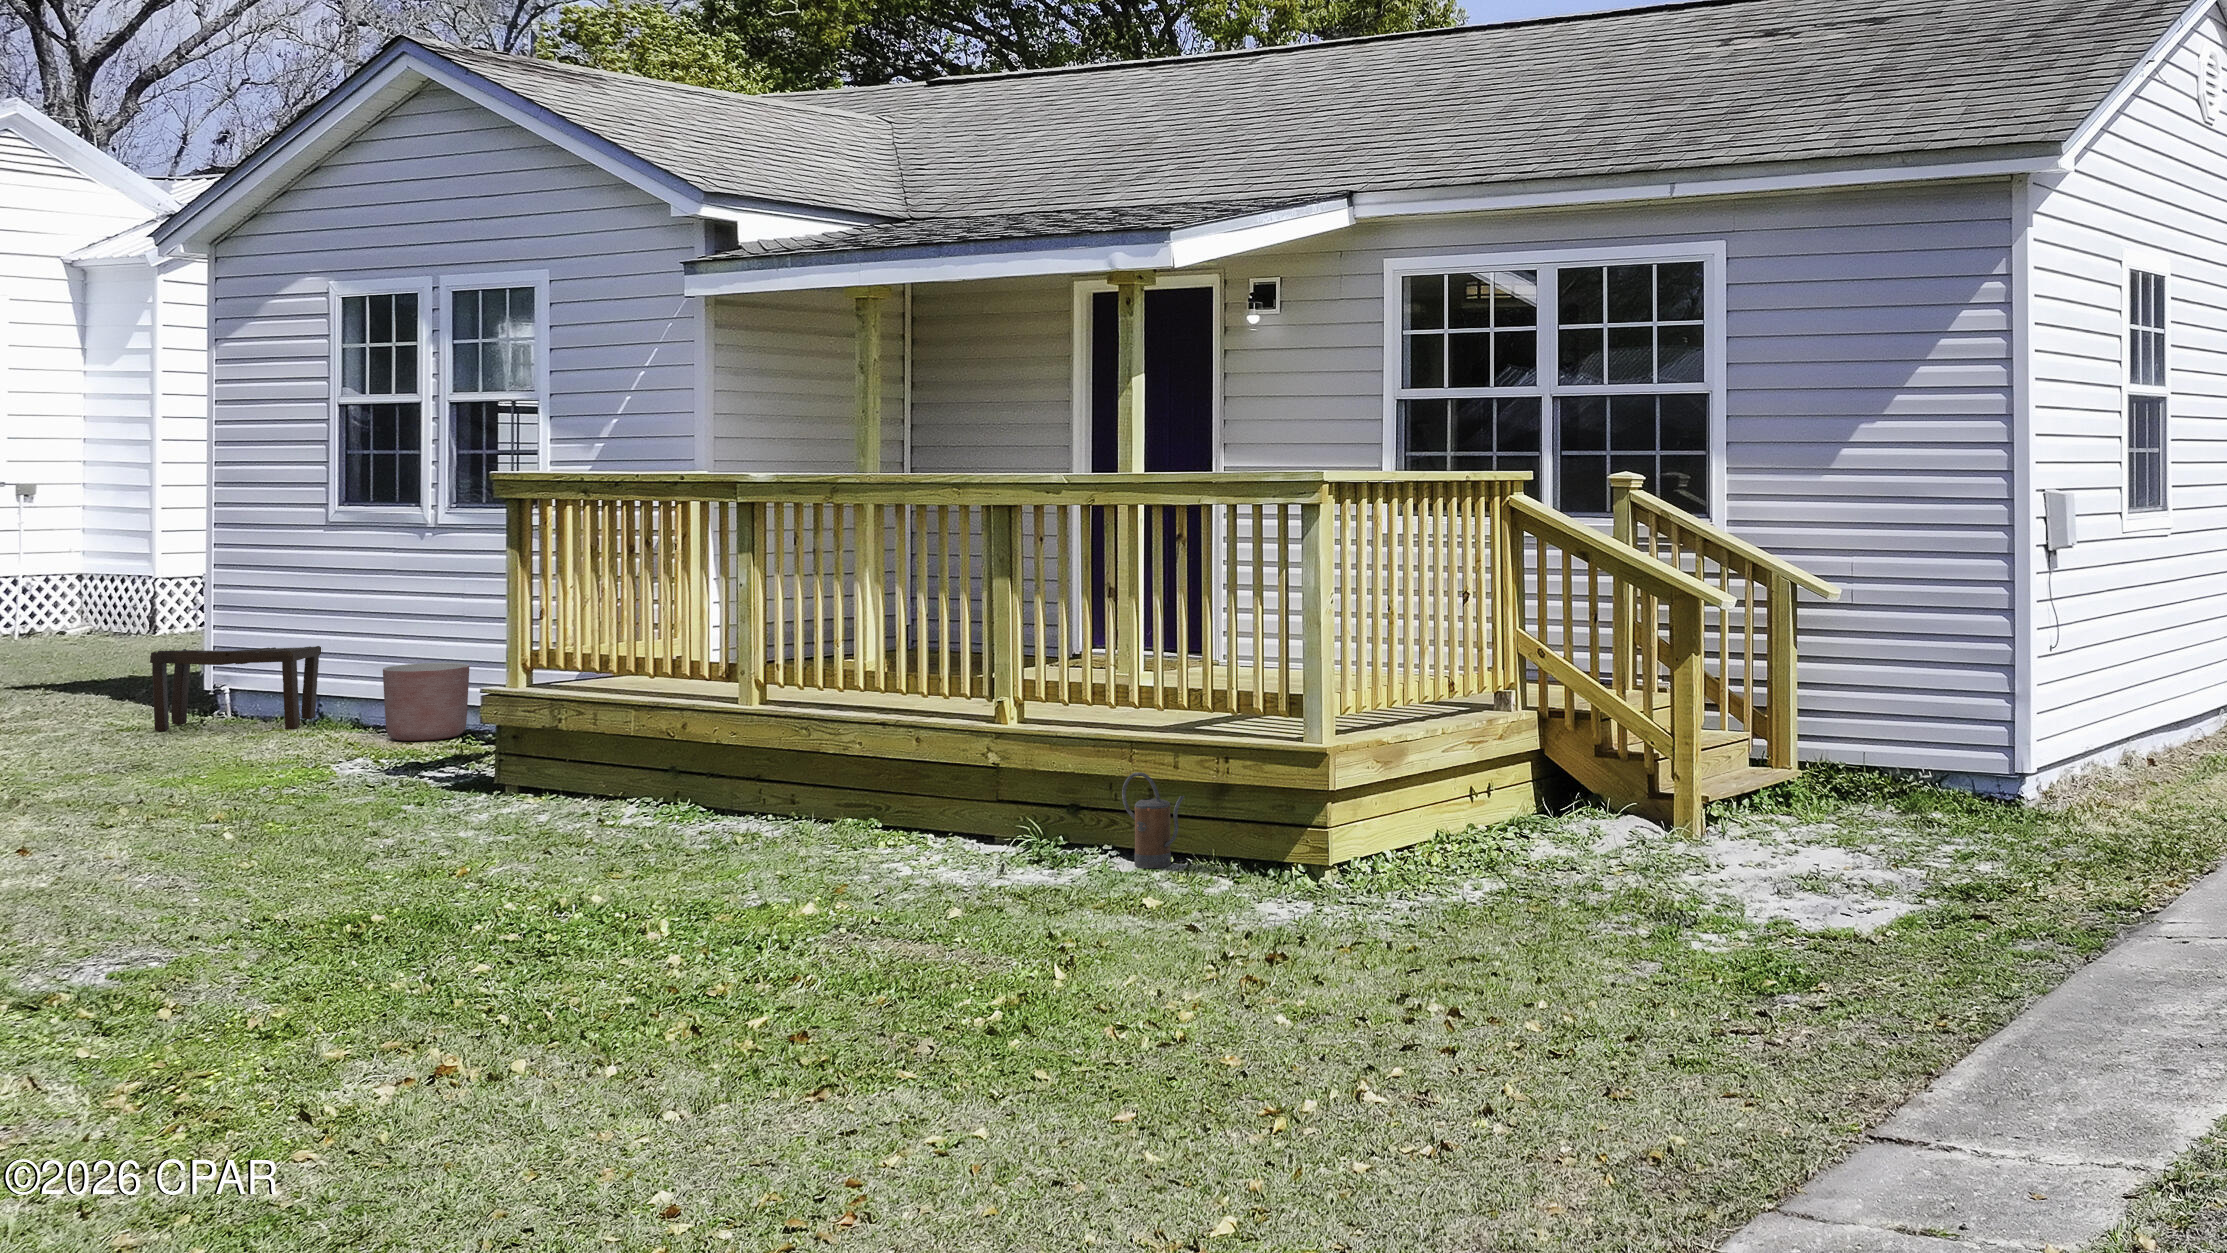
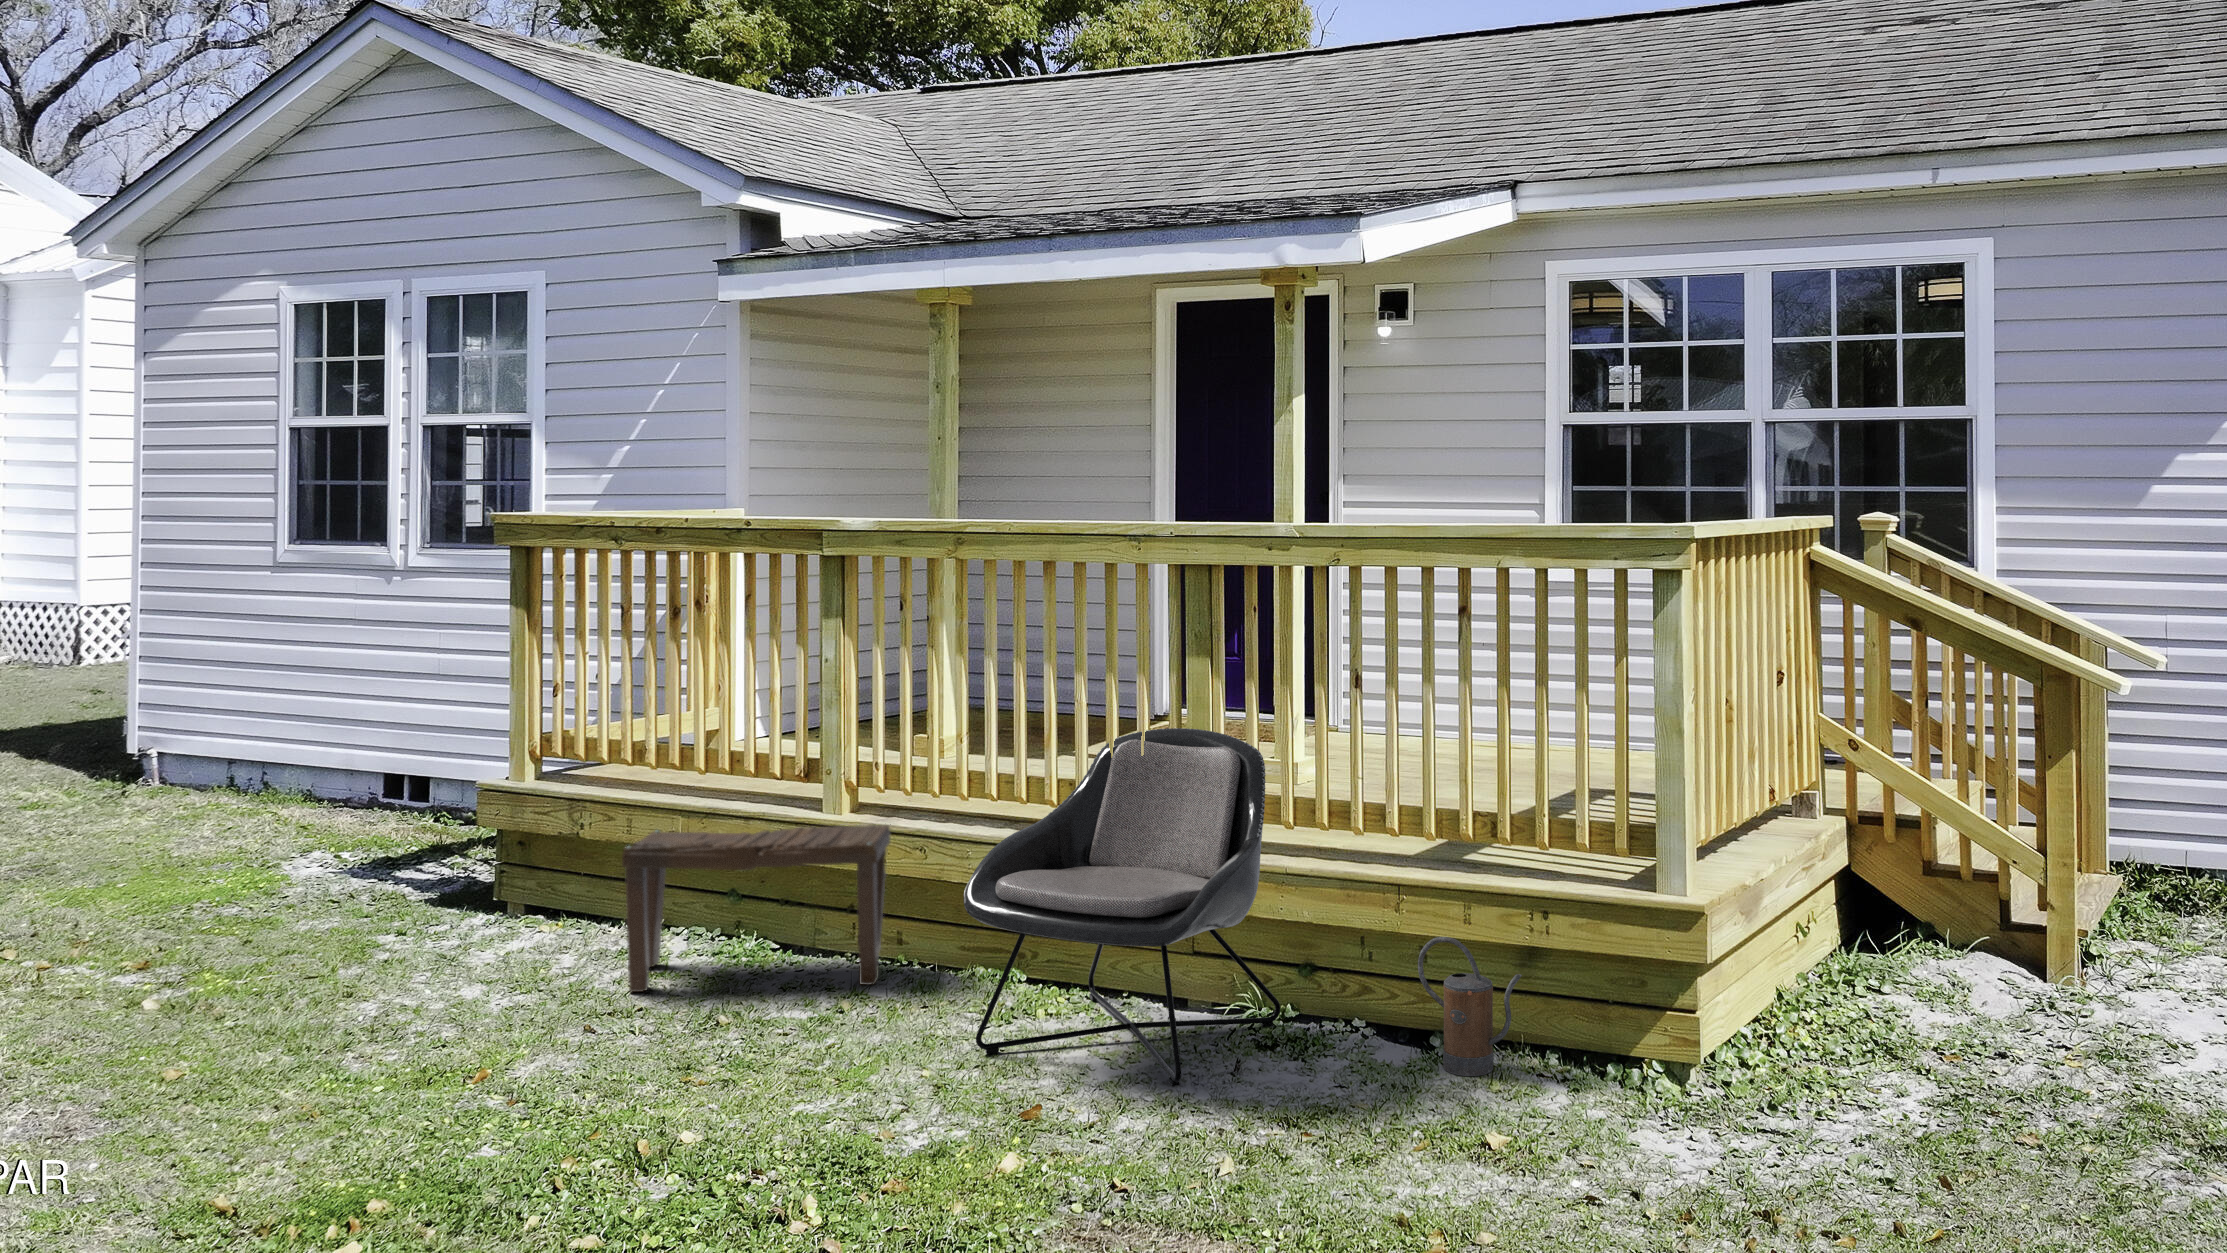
lounge chair: none [800,631,1044,872] -> present [964,728,1280,1086]
bench: present [150,646,321,731] -> present [622,824,891,992]
planter: present [383,663,469,741] -> none [339,725,440,819]

